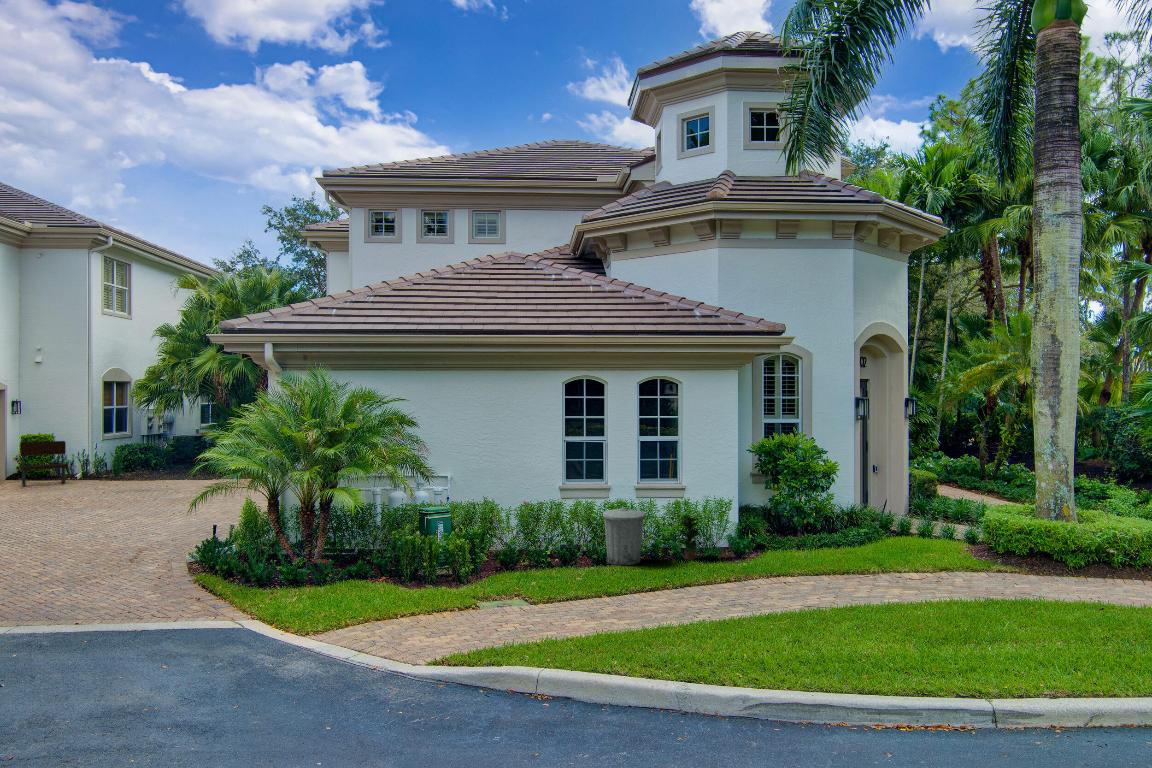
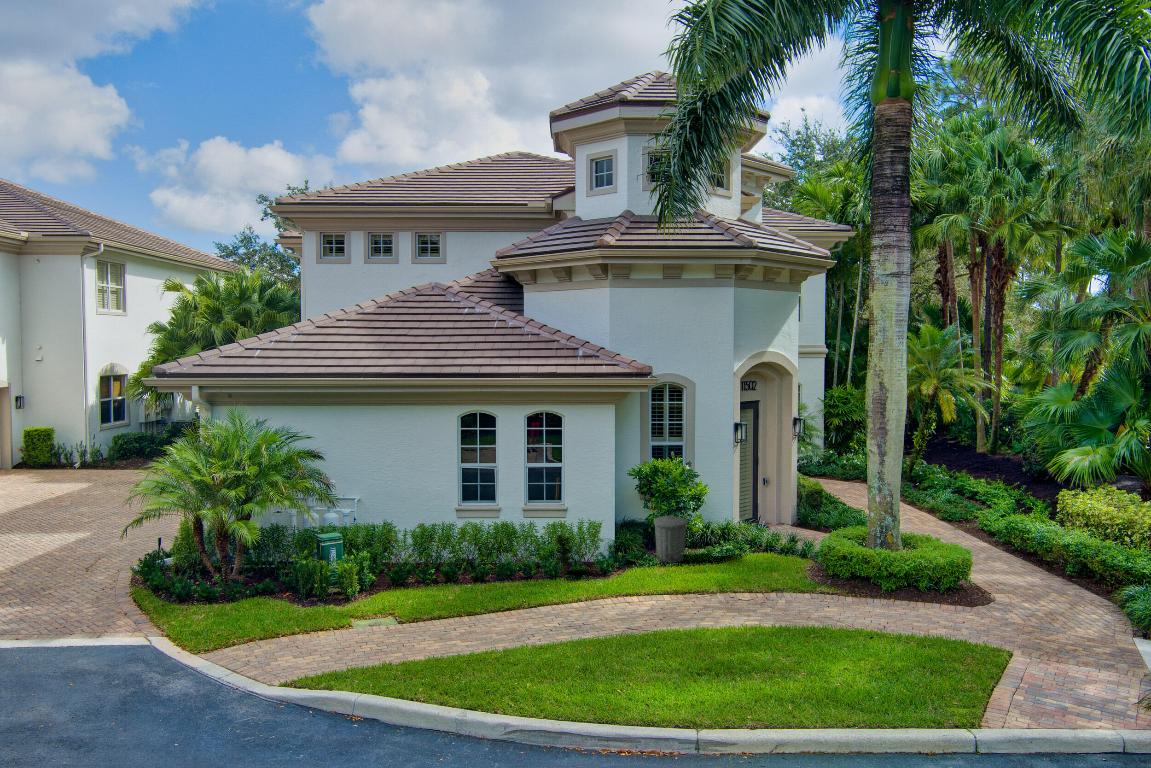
bench: present [20,441,68,486] -> none [23,435,66,476]
trash can: present [603,507,645,565] -> present [654,516,688,563]

